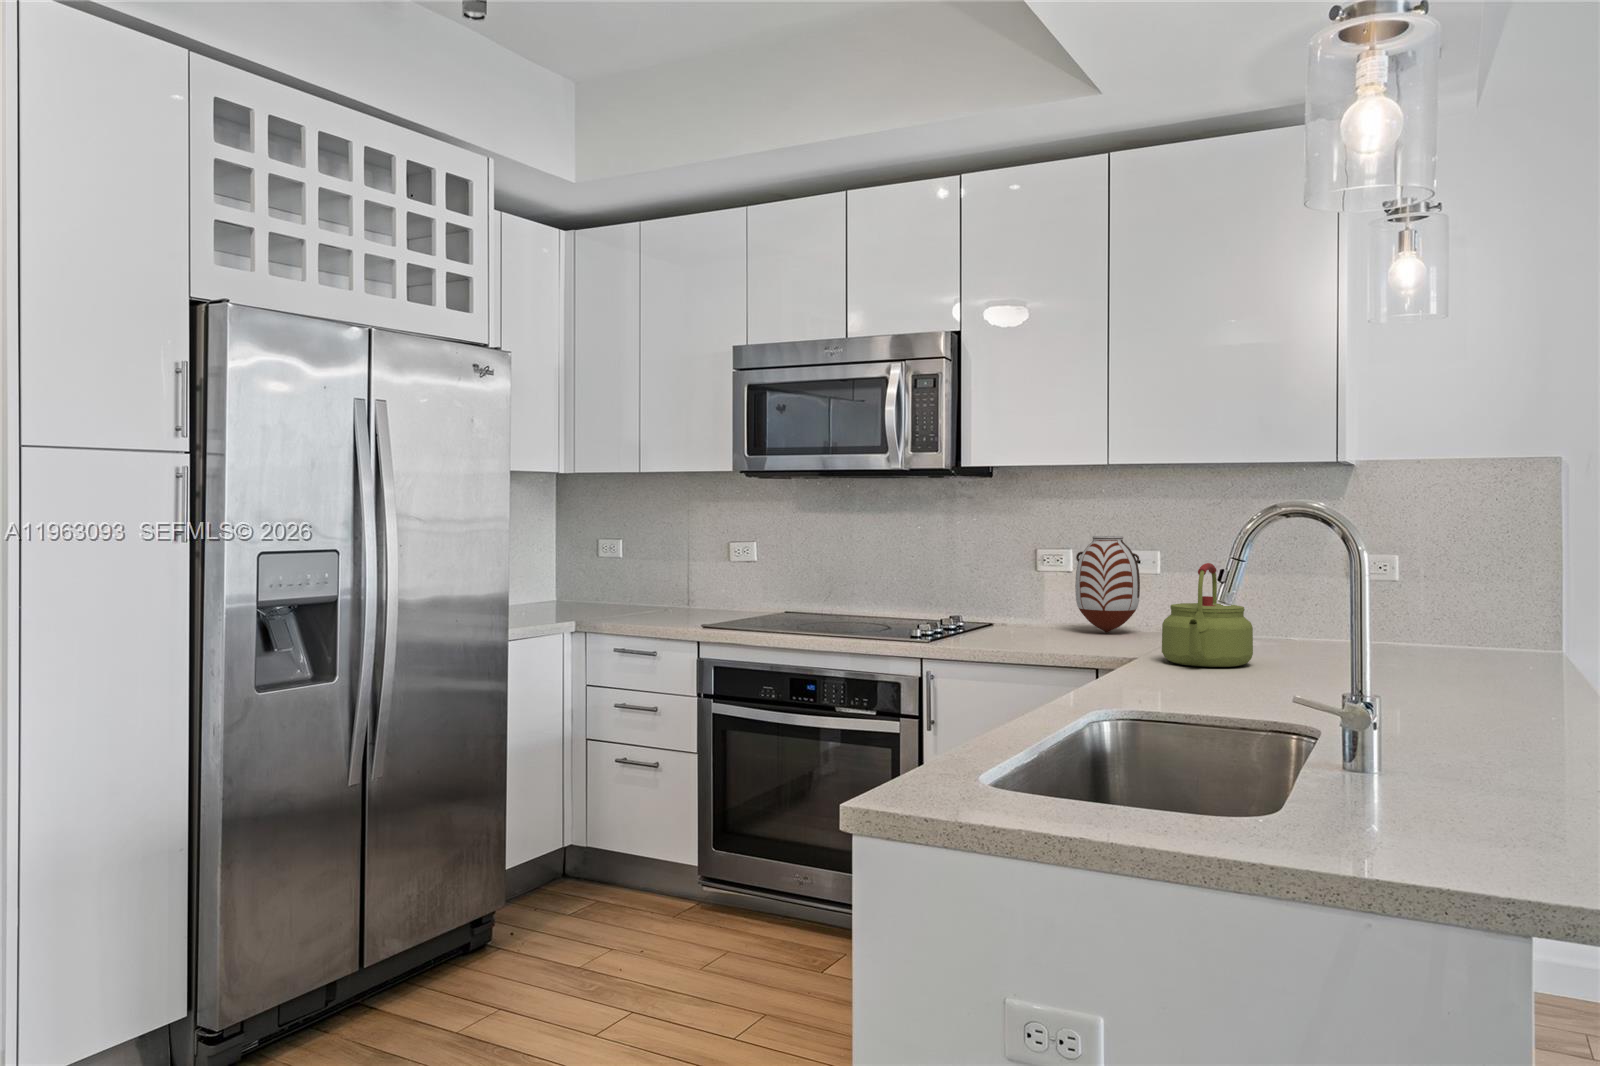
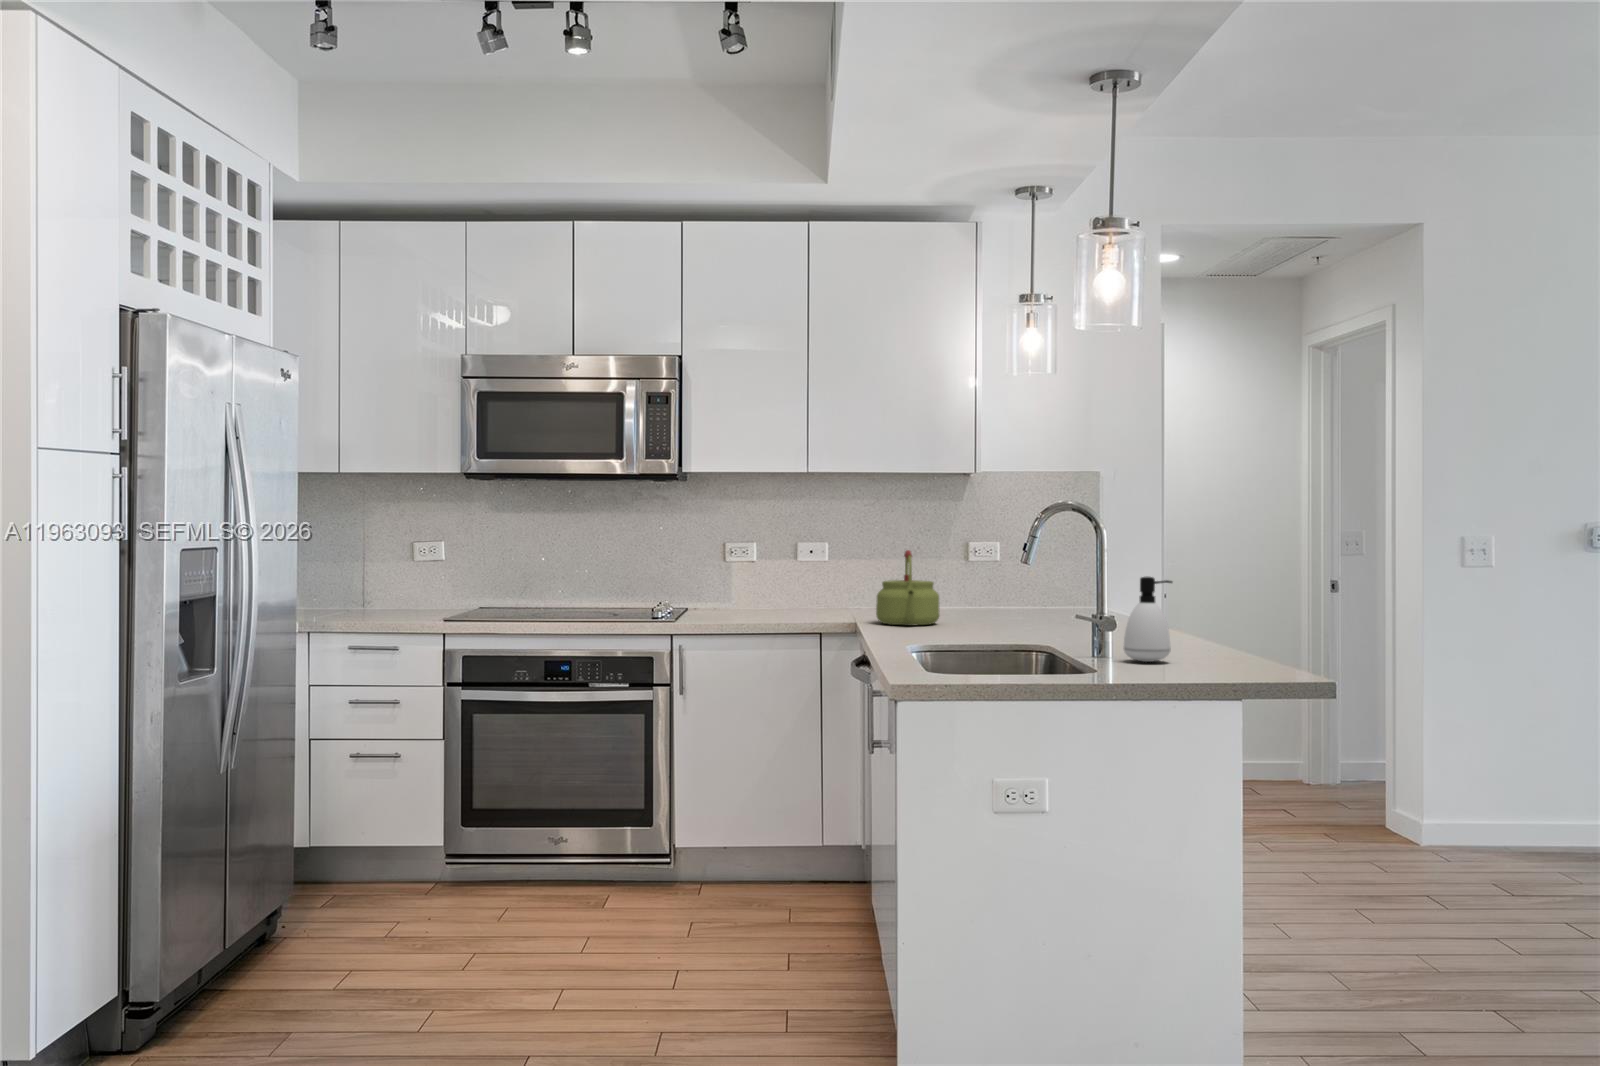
vase: present [1075,536,1140,633] -> none [767,531,818,610]
soap dispenser: none [1409,627,1511,787] -> present [1124,577,1172,662]

